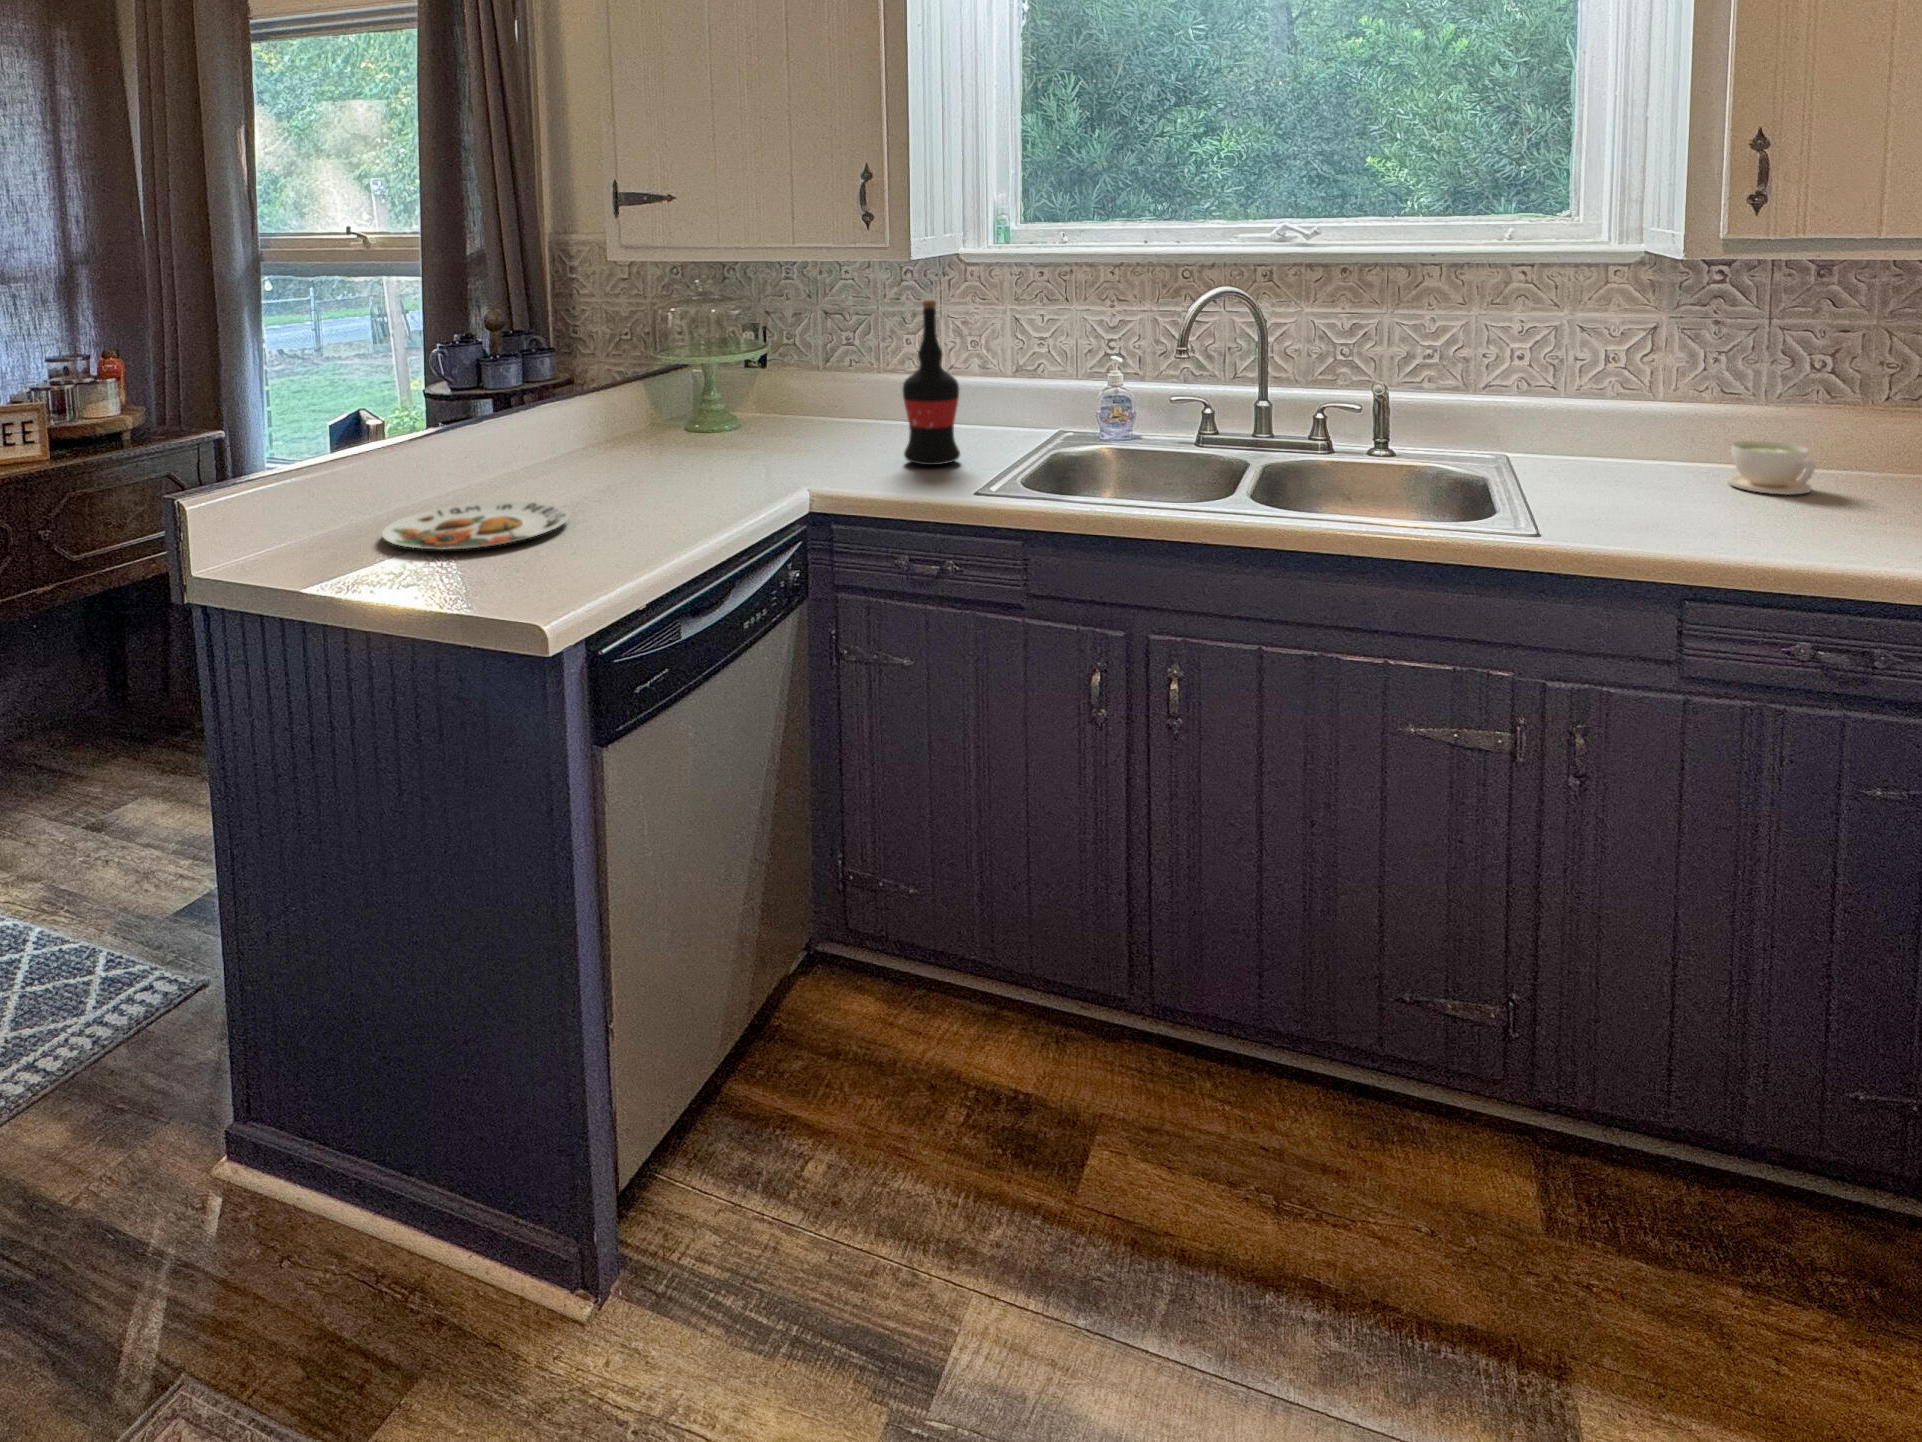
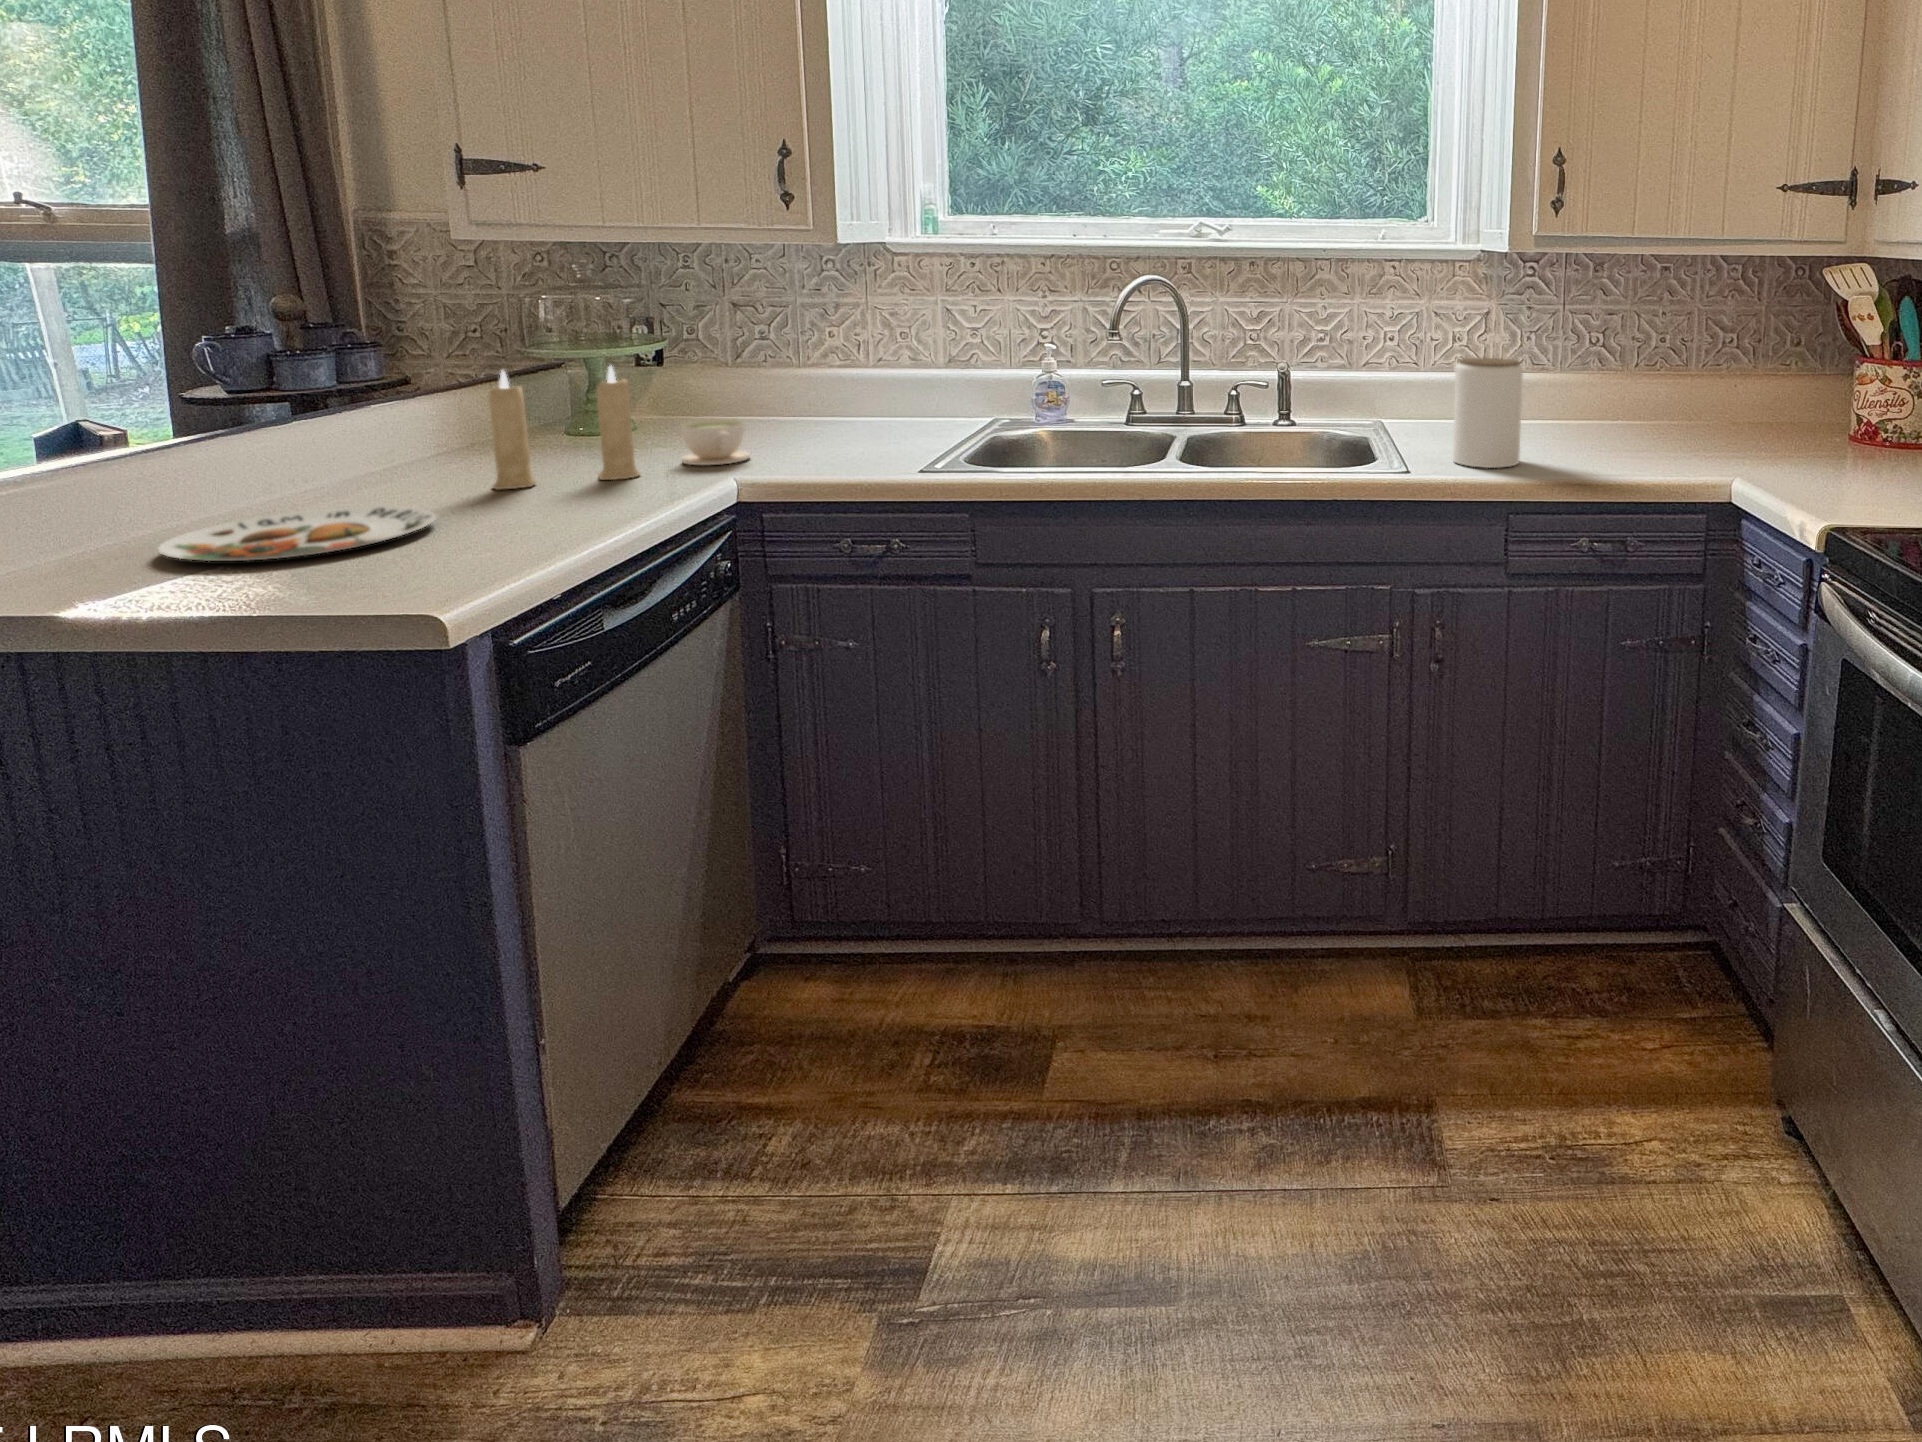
wine bottle: present [902,300,960,465] -> none [835,283,900,451]
candle: none [615,375,732,489] -> present [489,365,640,489]
jar: none [1601,395,1705,538] -> present [1453,358,1523,468]
coffee cup: present [1727,441,1815,495] -> present [681,419,750,465]

